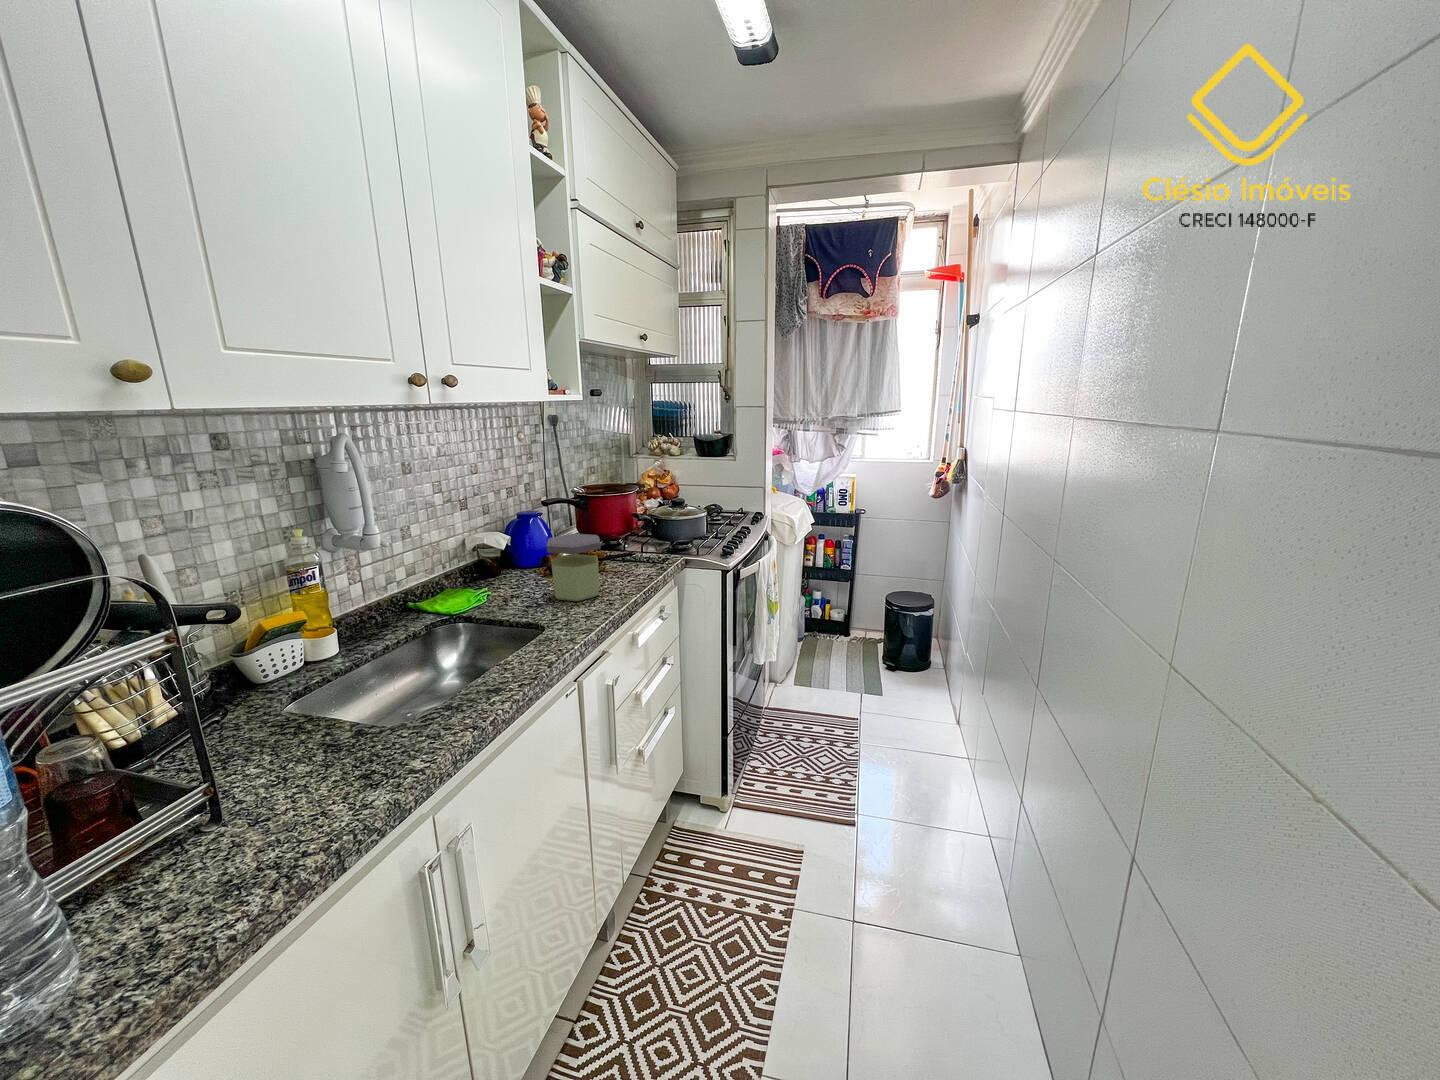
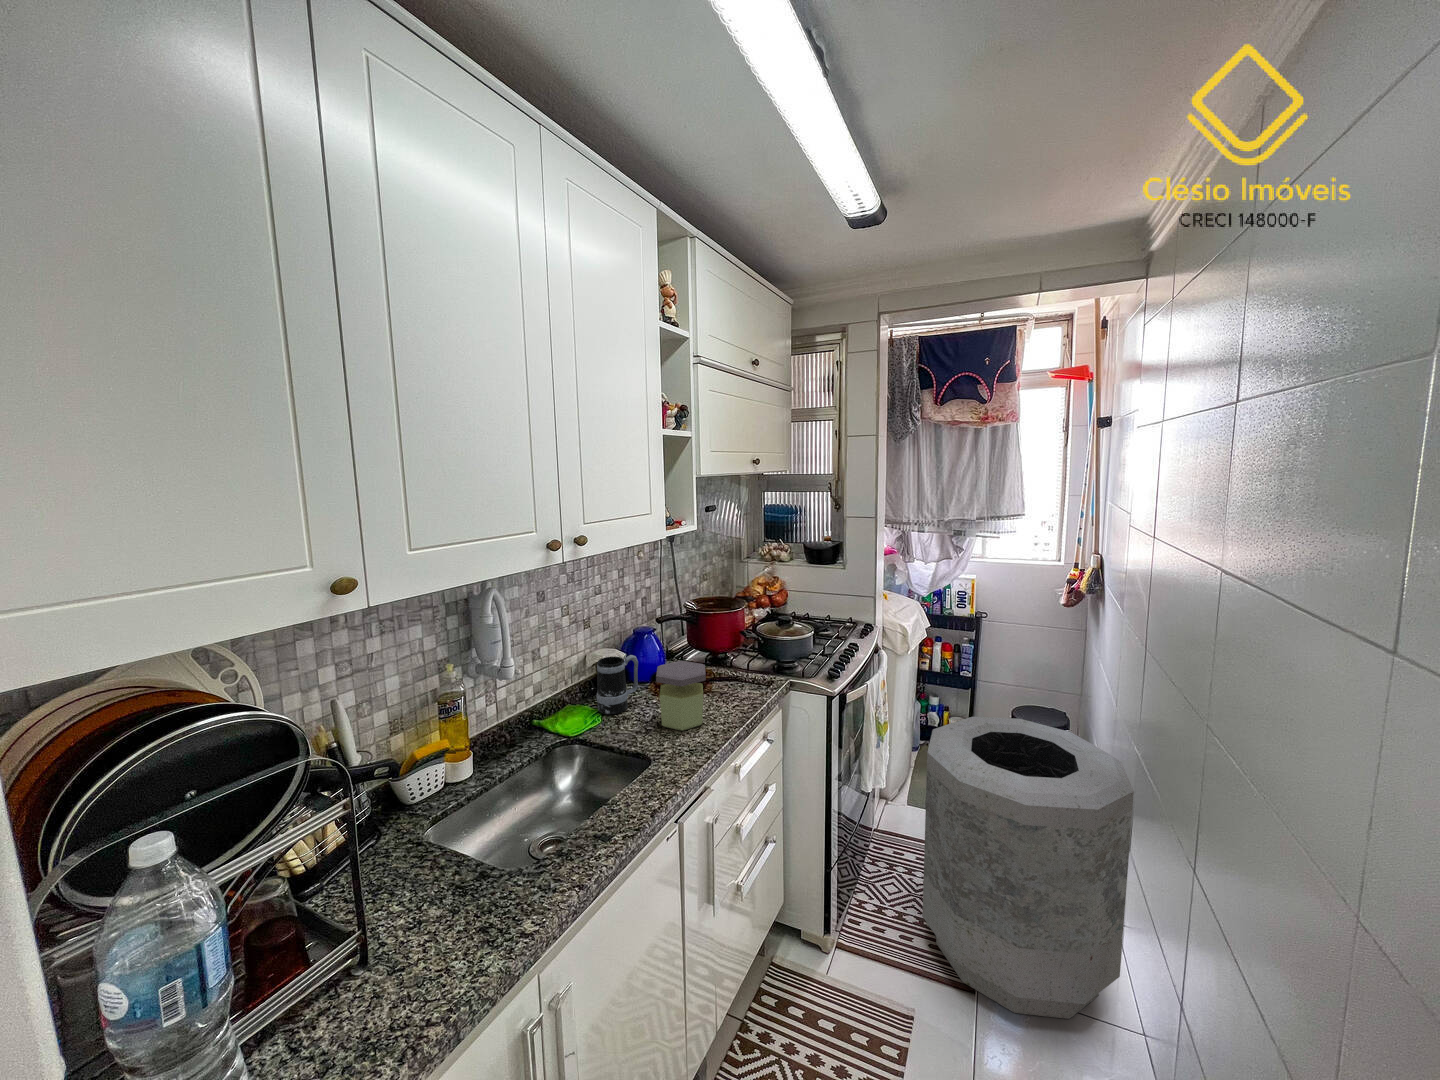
mug: none [480,532,527,594] -> present [597,655,638,714]
trash can: none [811,588,990,833] -> present [922,717,1134,1019]

